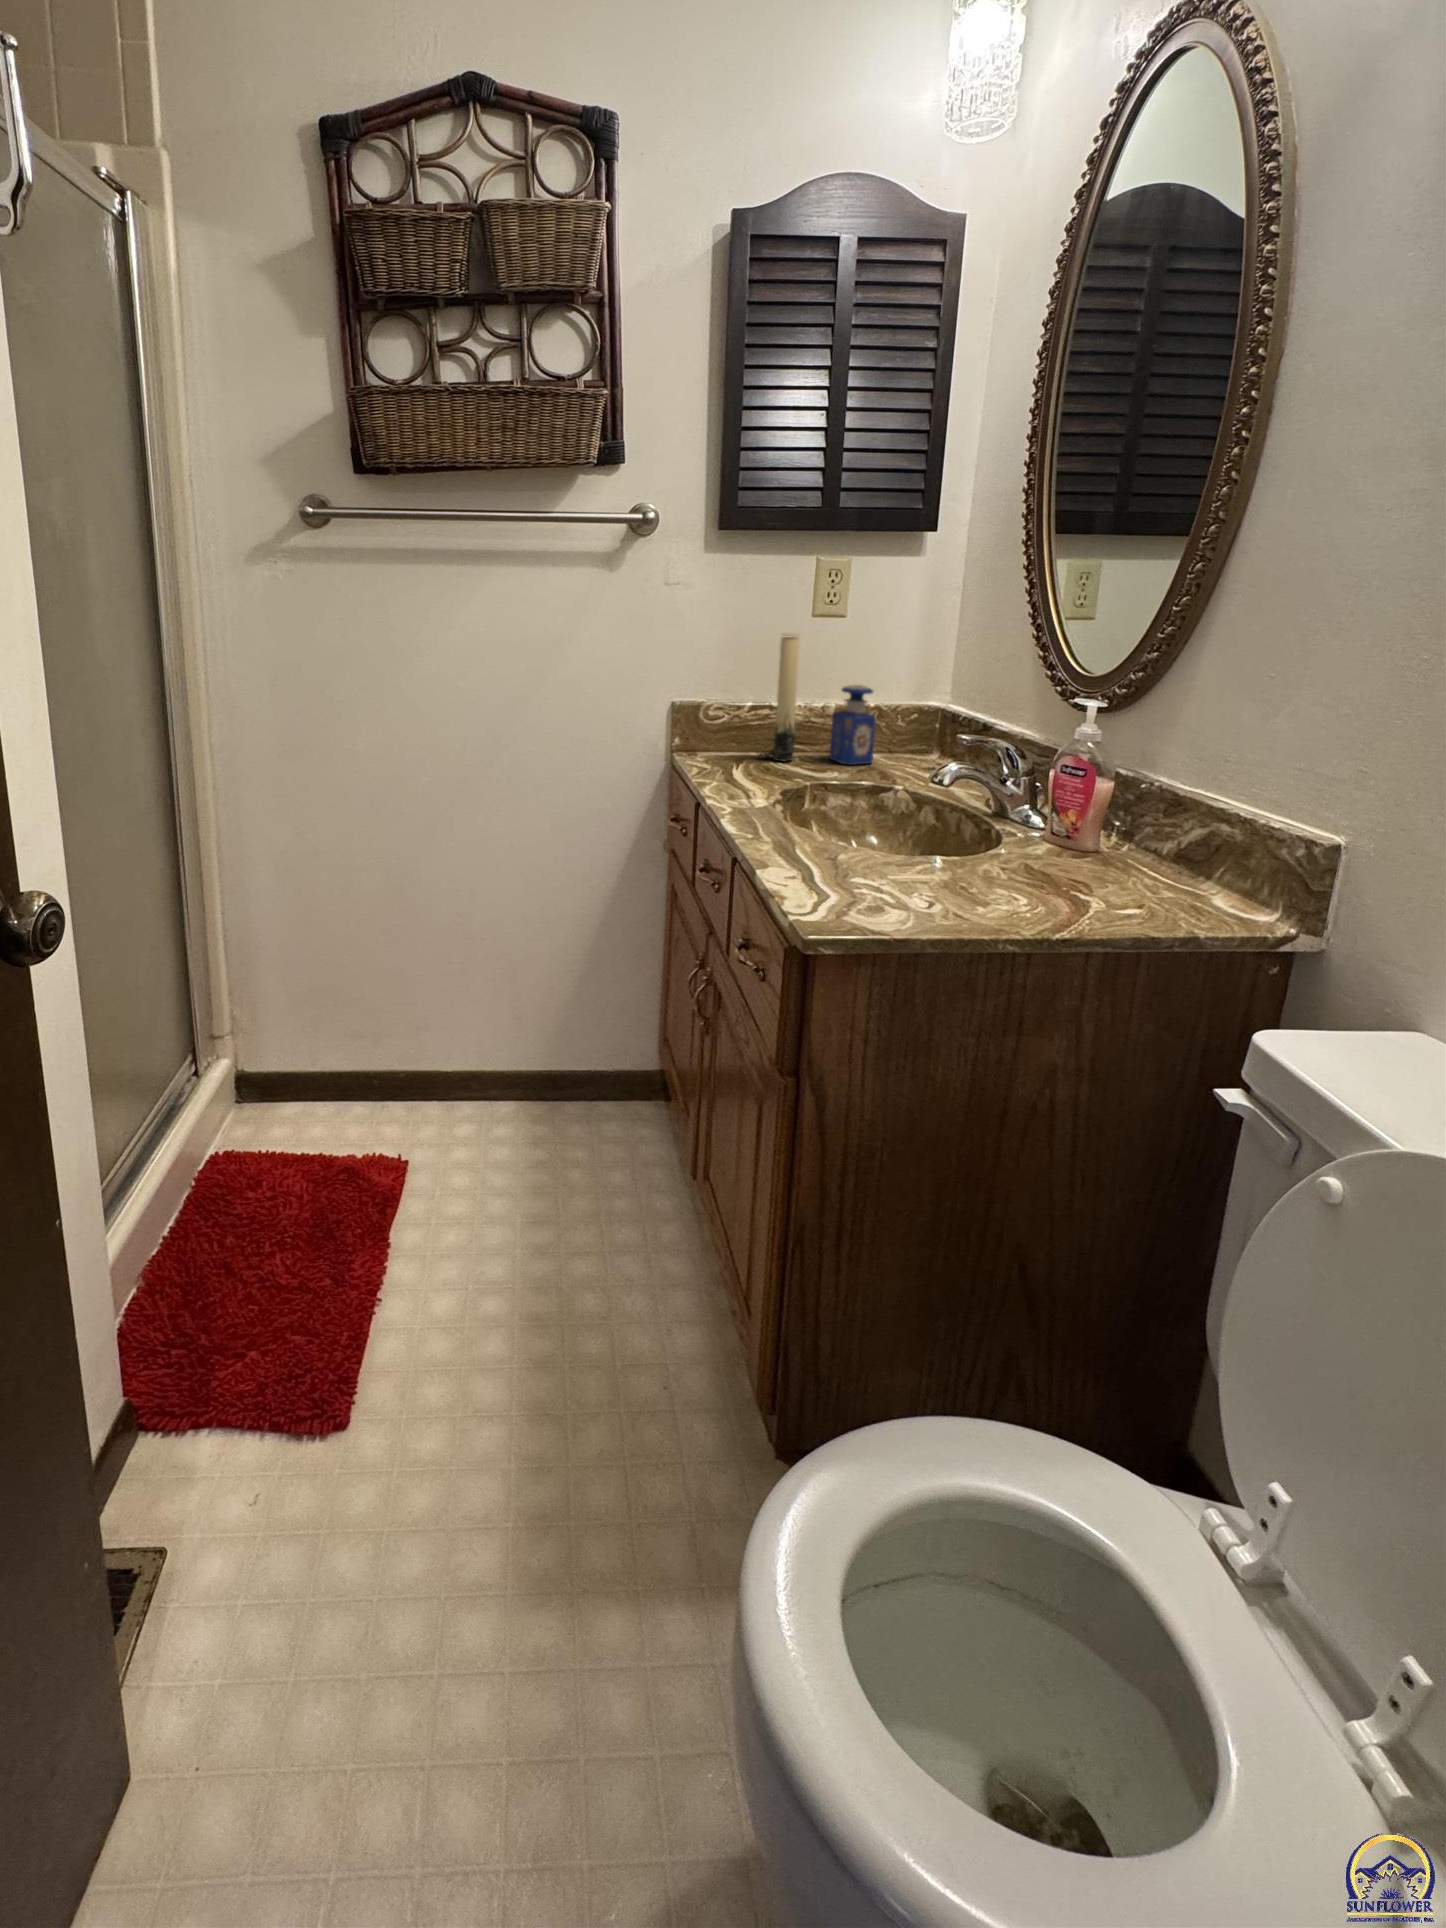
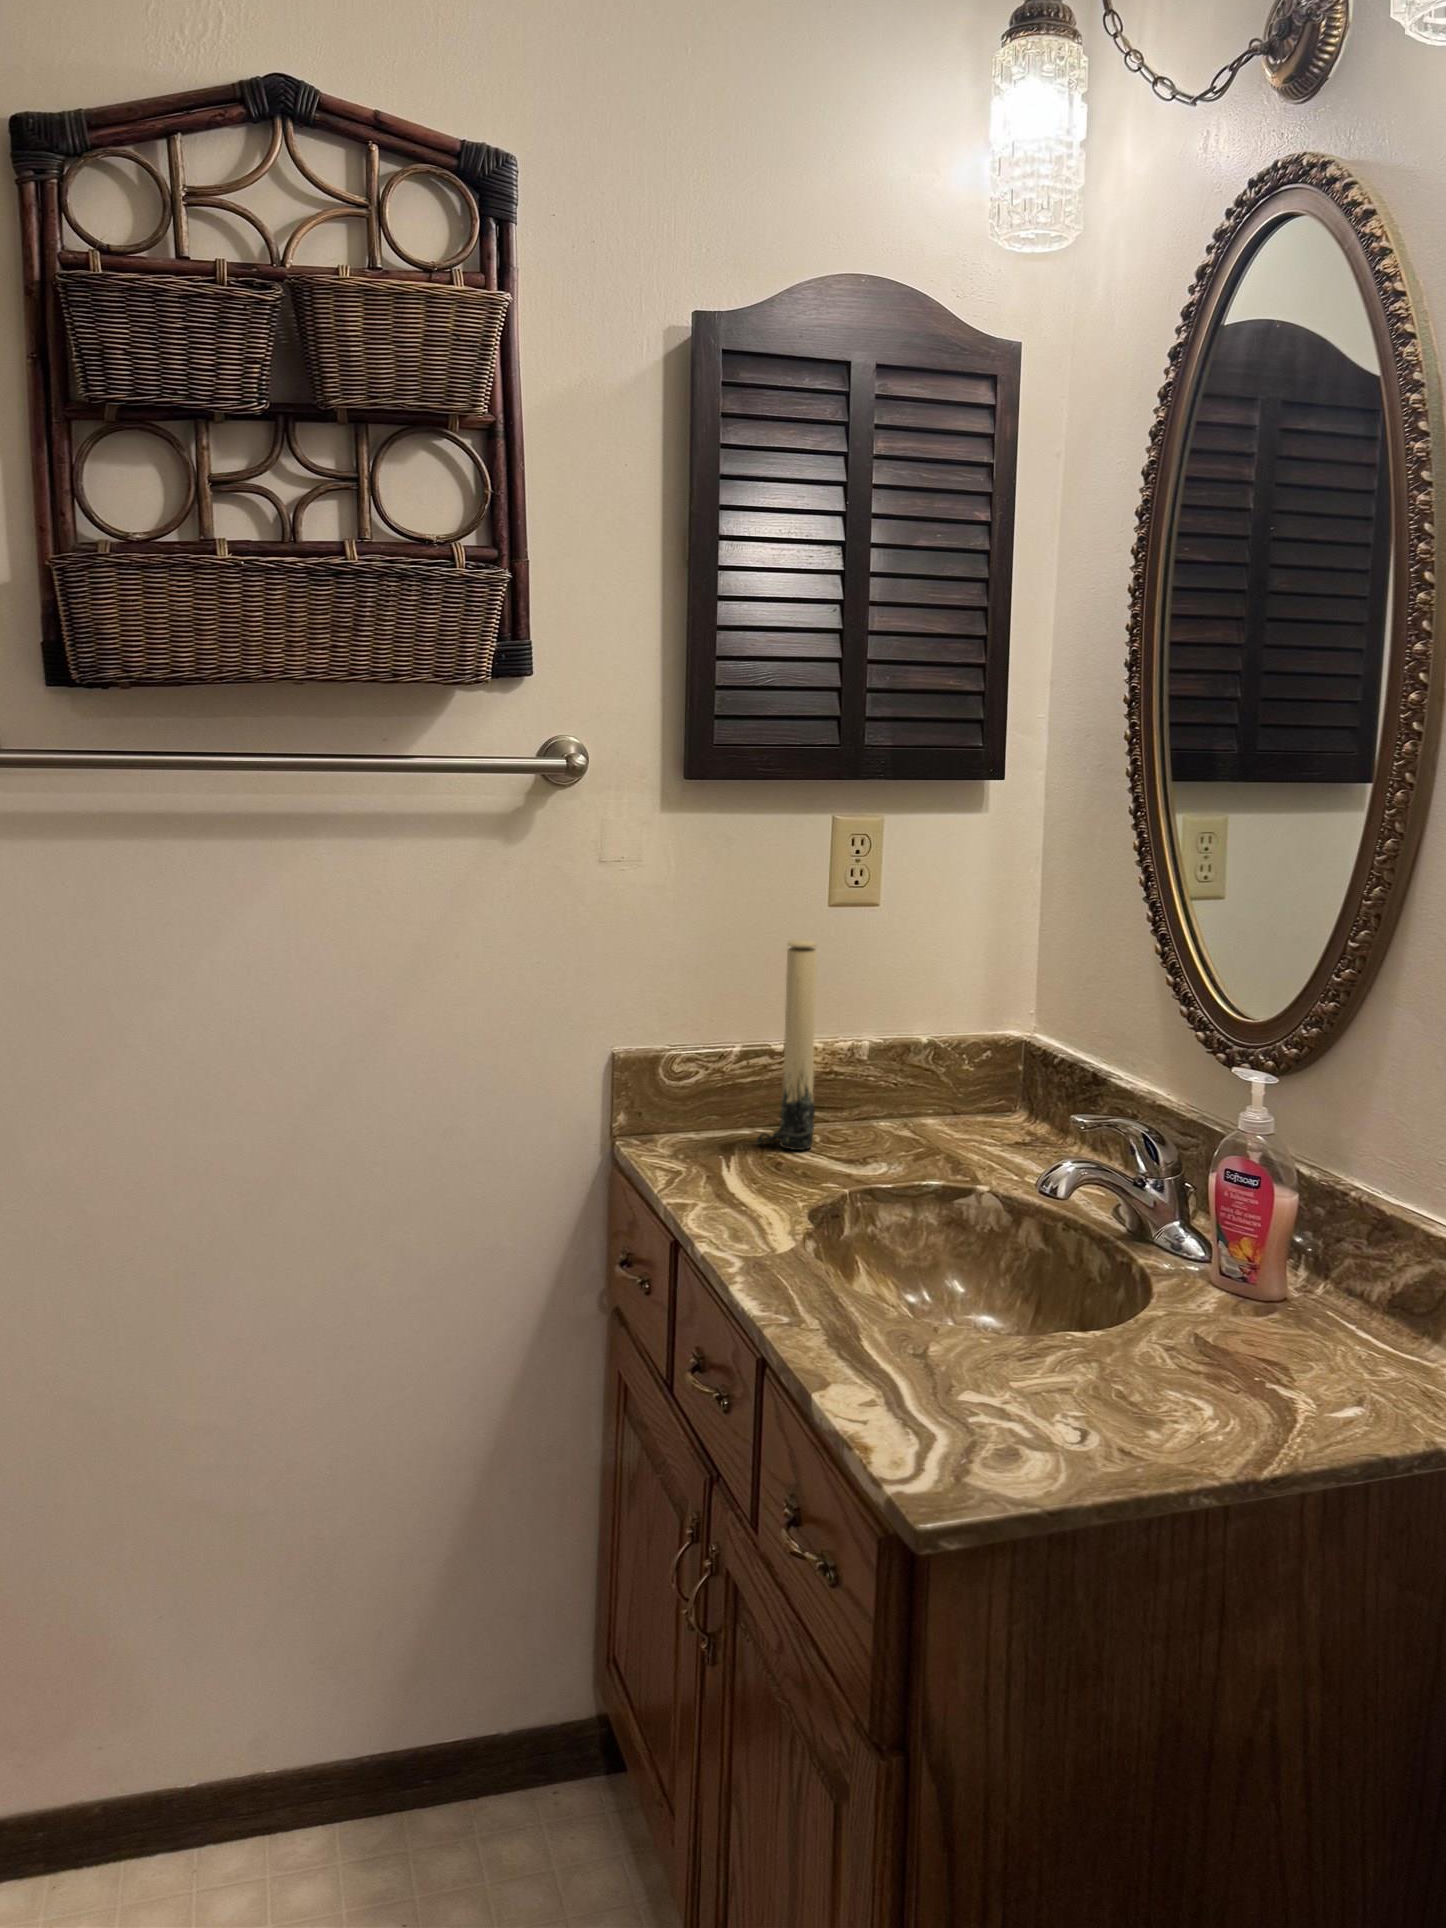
perfume bottle: present [829,685,876,765] -> none [868,1019,938,1150]

